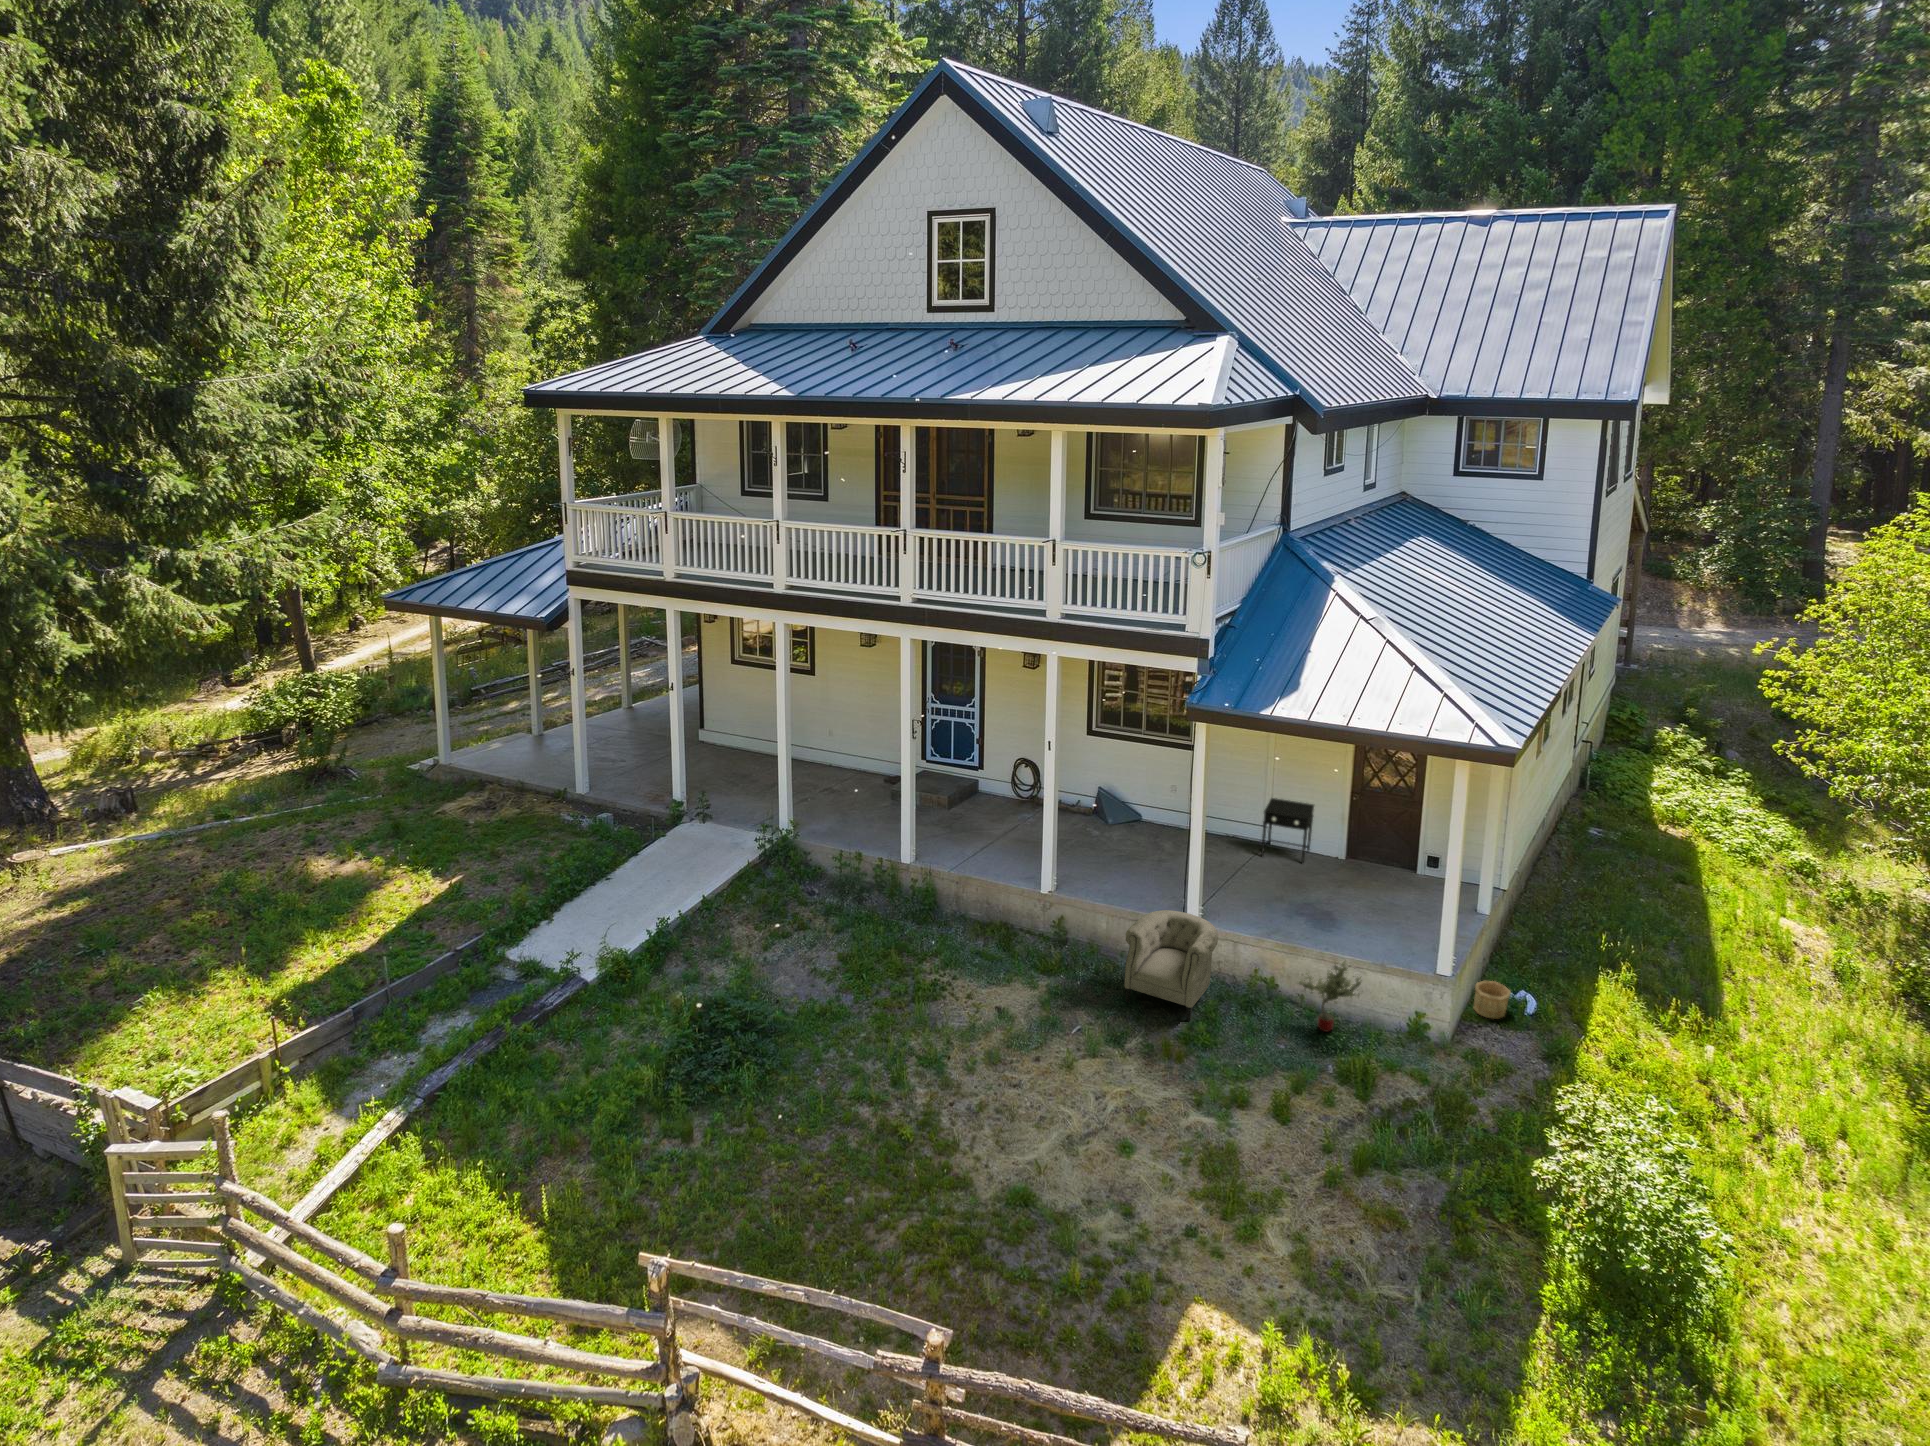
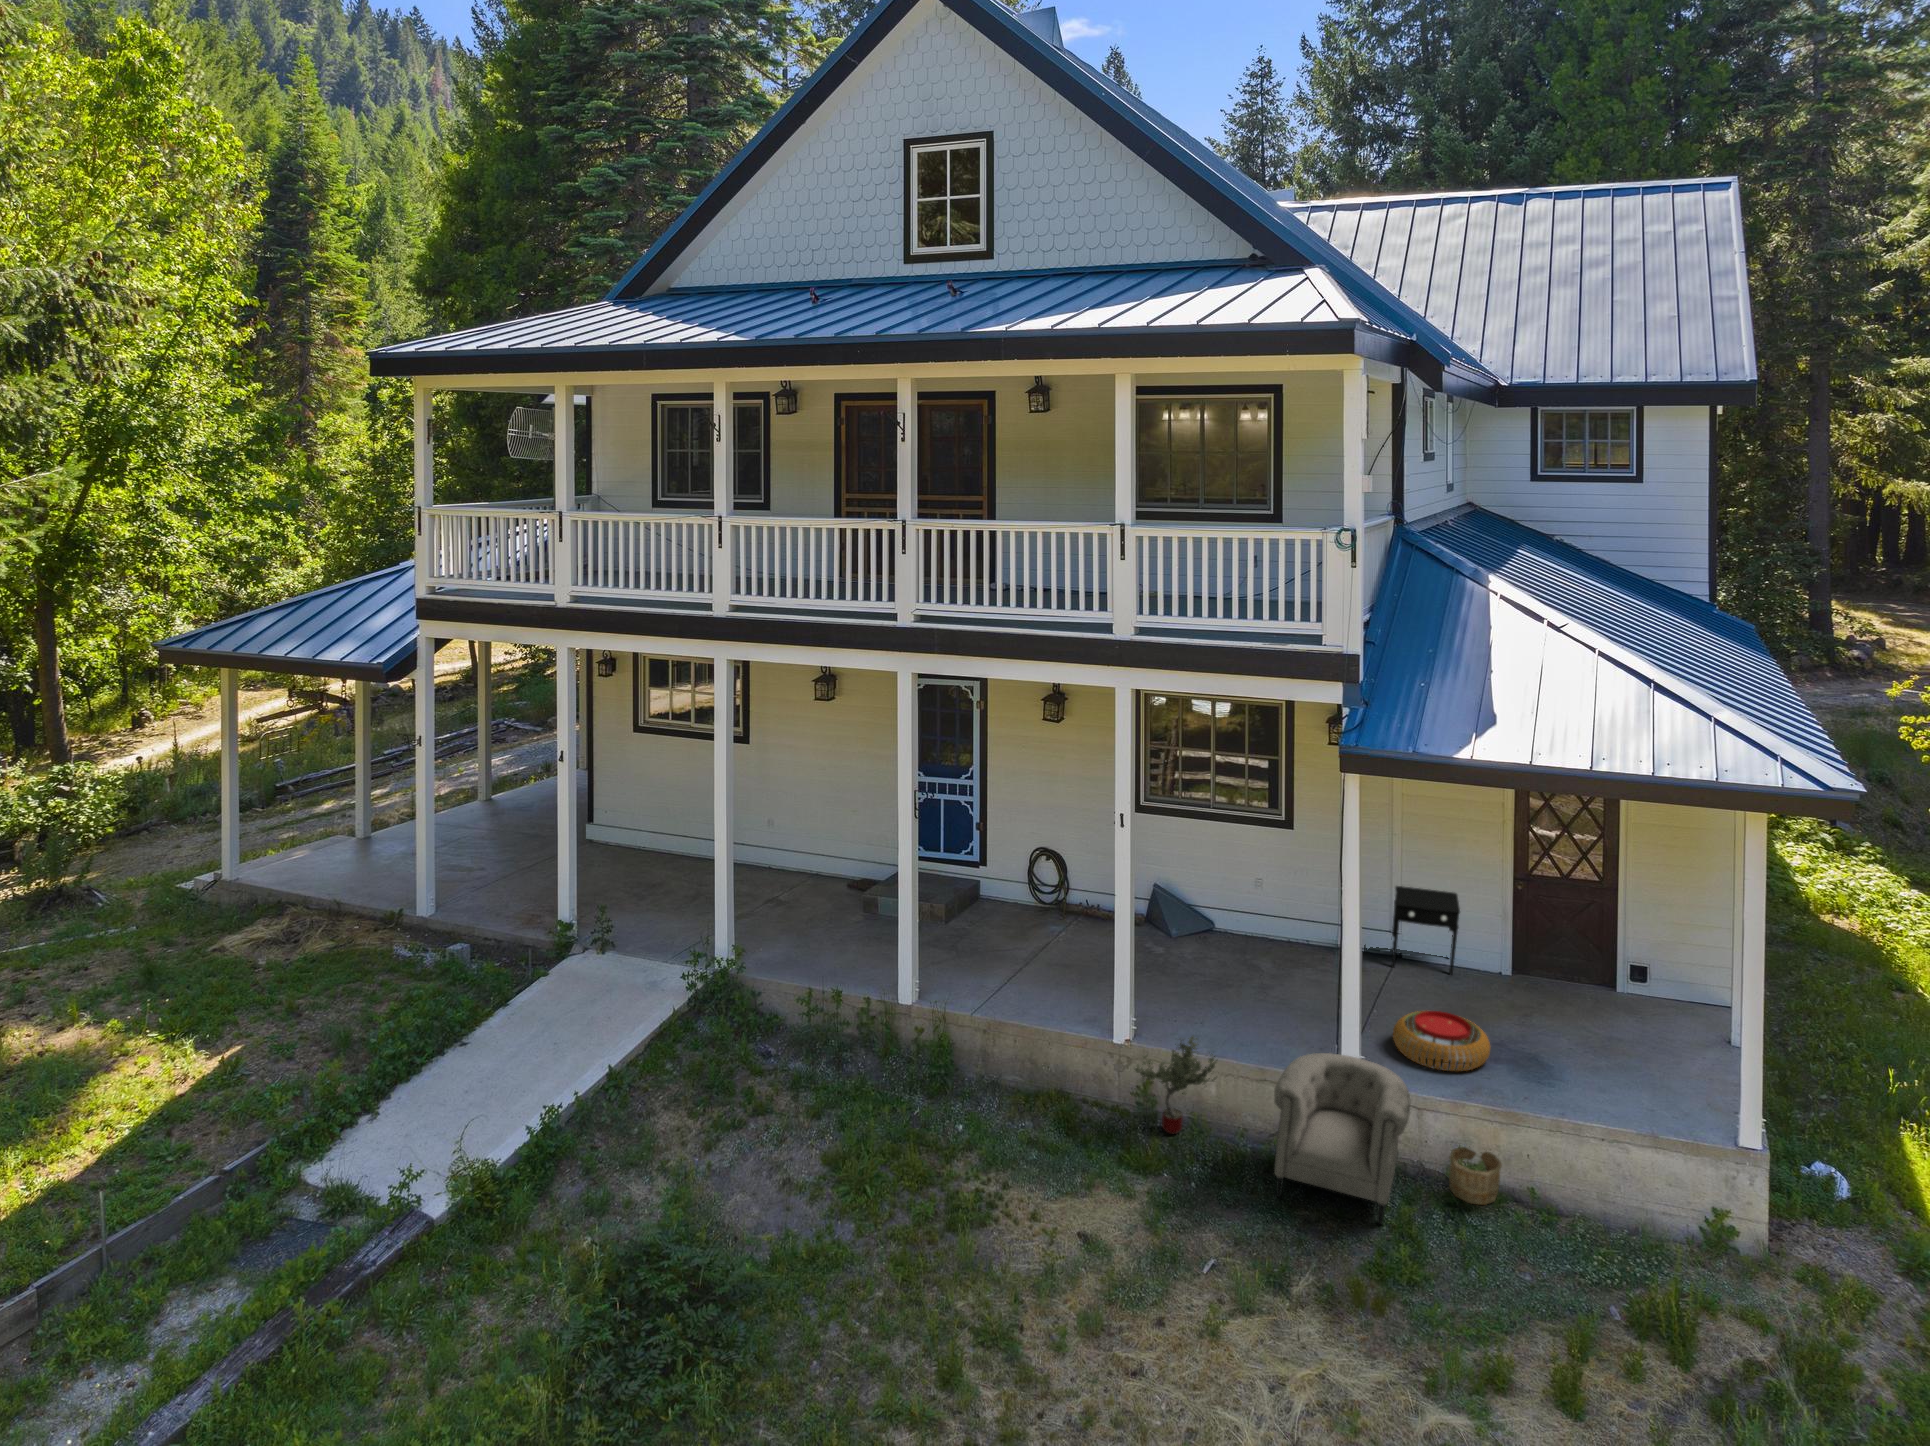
pouf: none [1227,886,1293,928] -> present [1393,1011,1490,1071]
potted tree: present [1299,961,1362,1032] -> present [1135,1035,1217,1134]
wooden bucket: present [1473,981,1511,1019] -> present [1449,1147,1502,1205]

